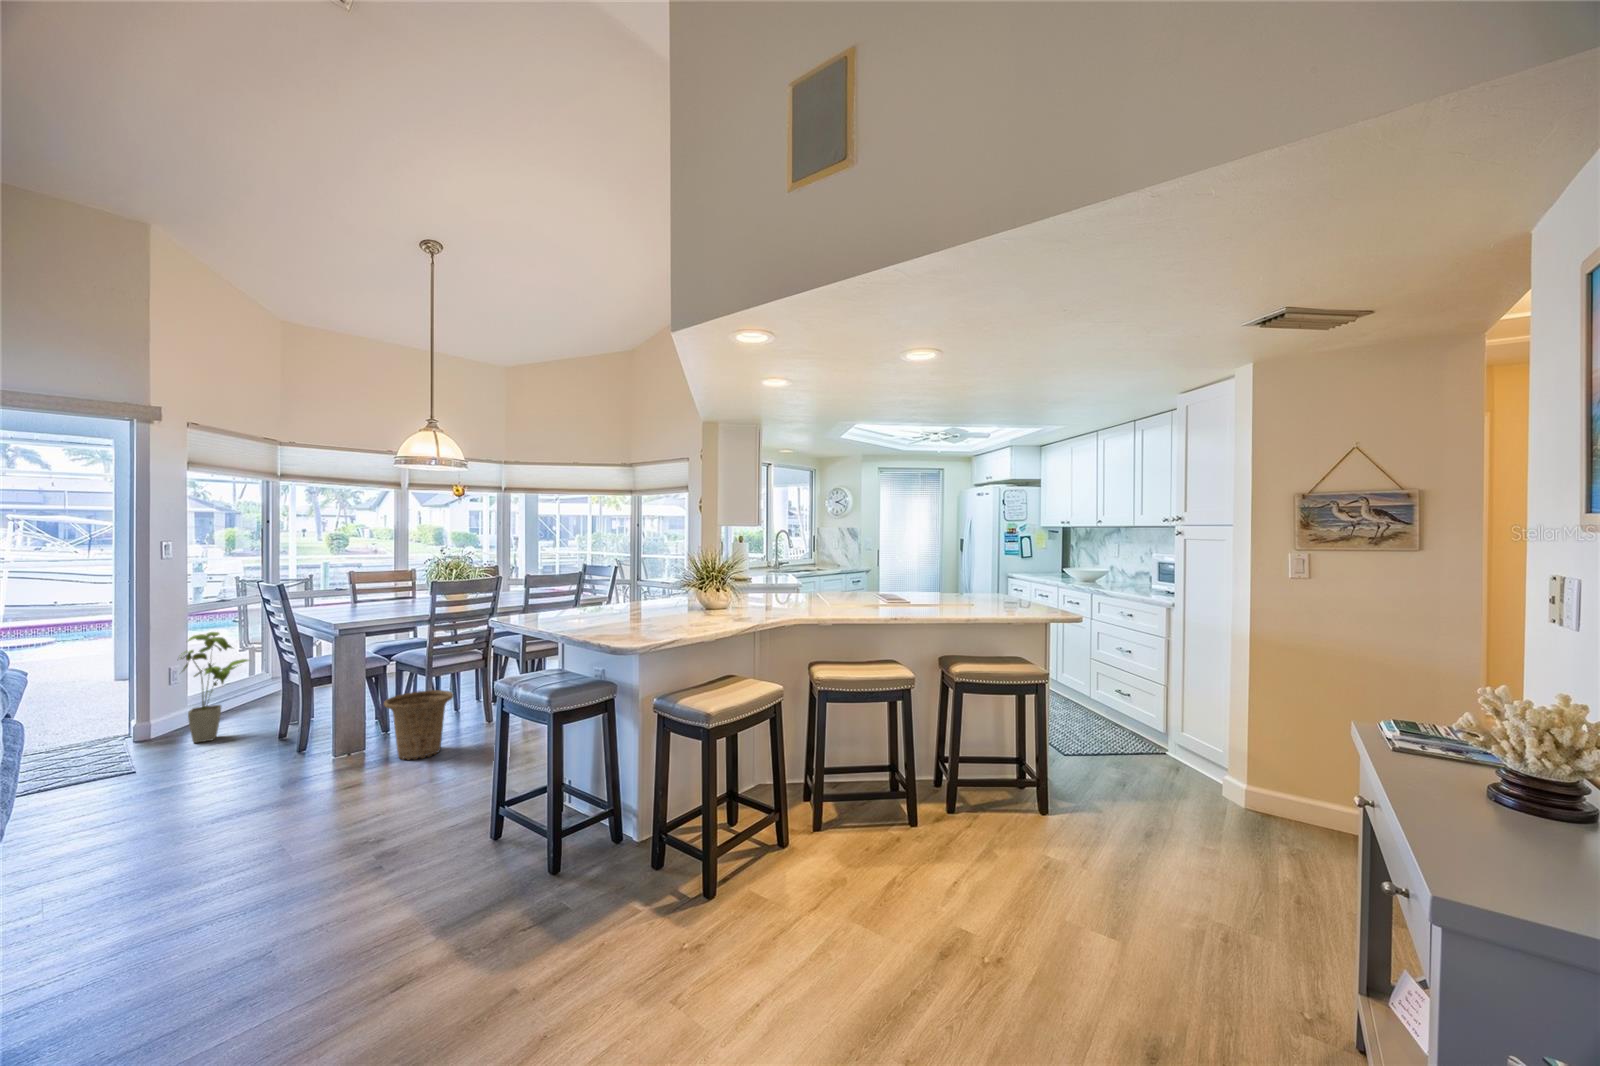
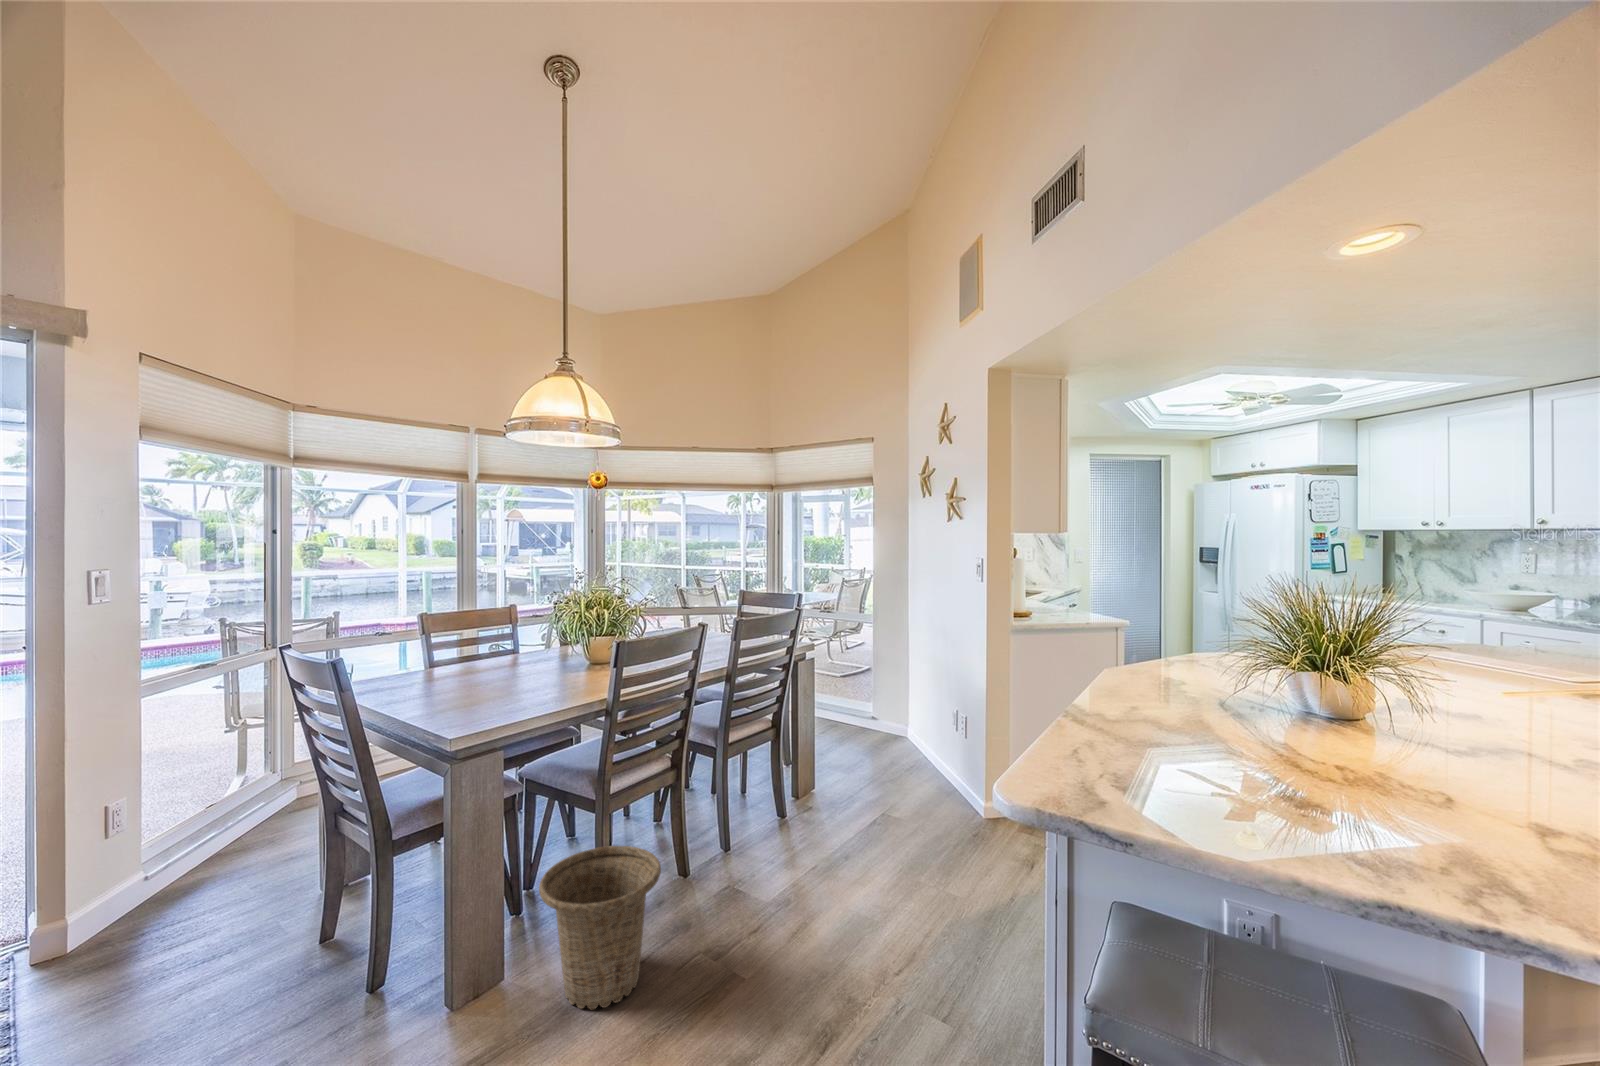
house plant: present [179,632,248,743] -> none [119,740,267,960]

